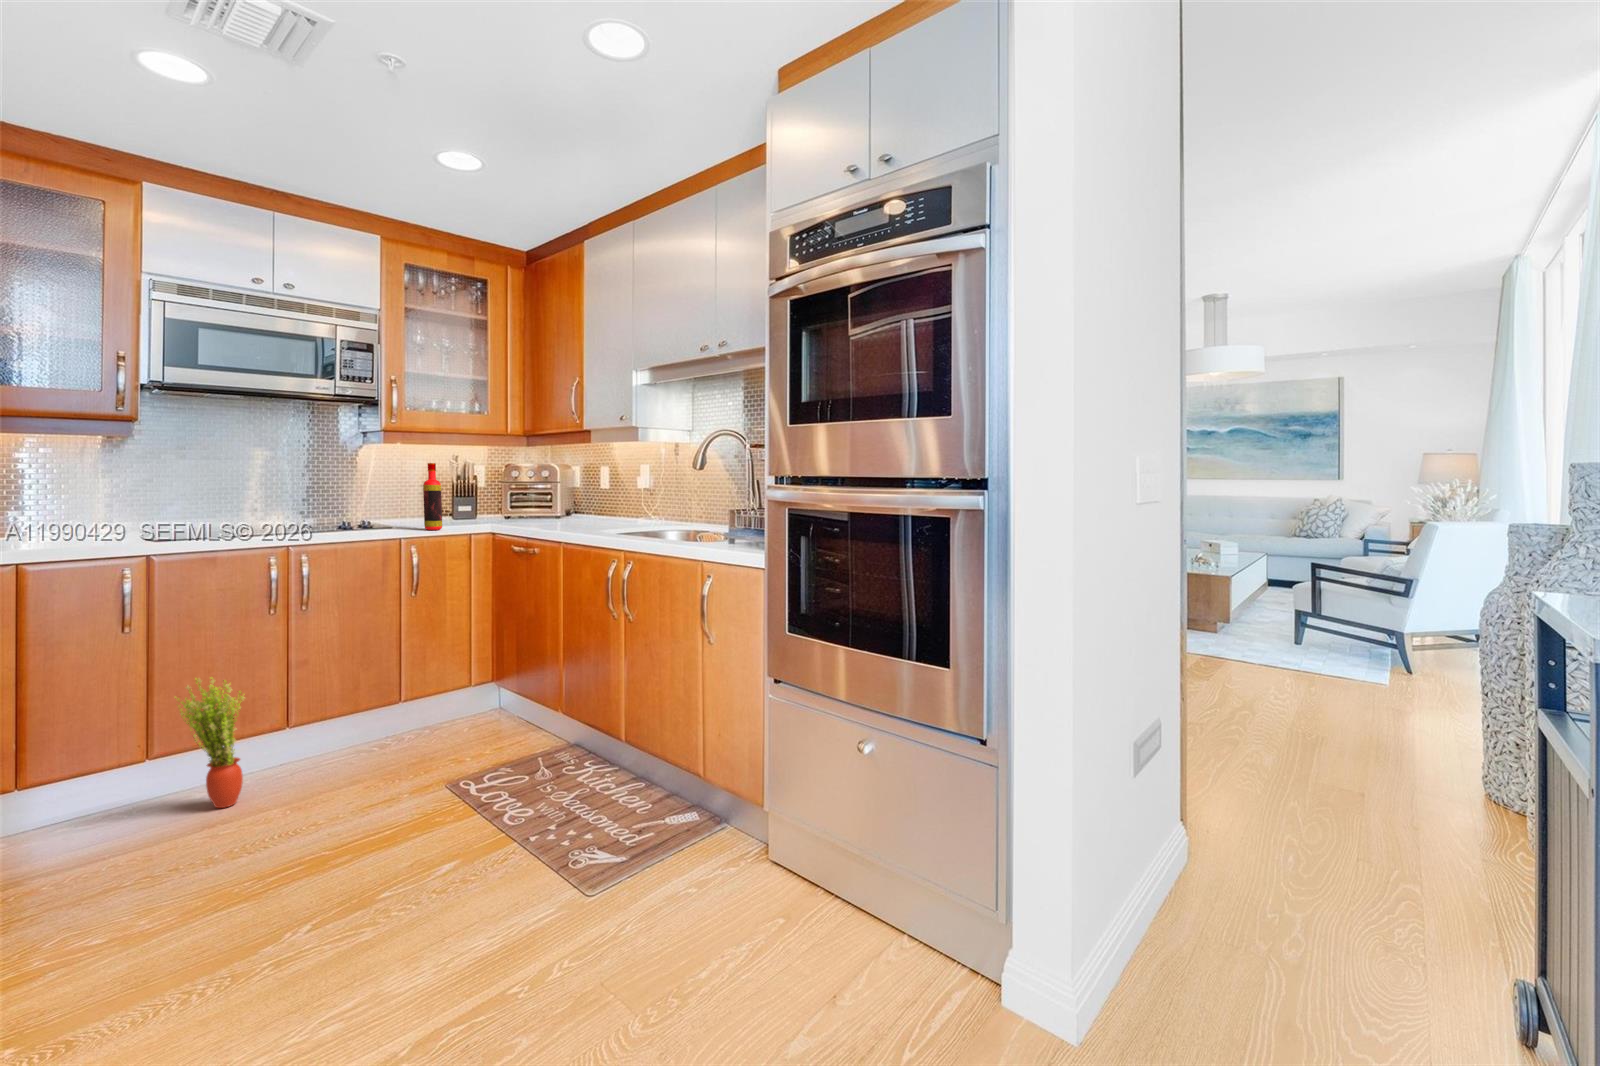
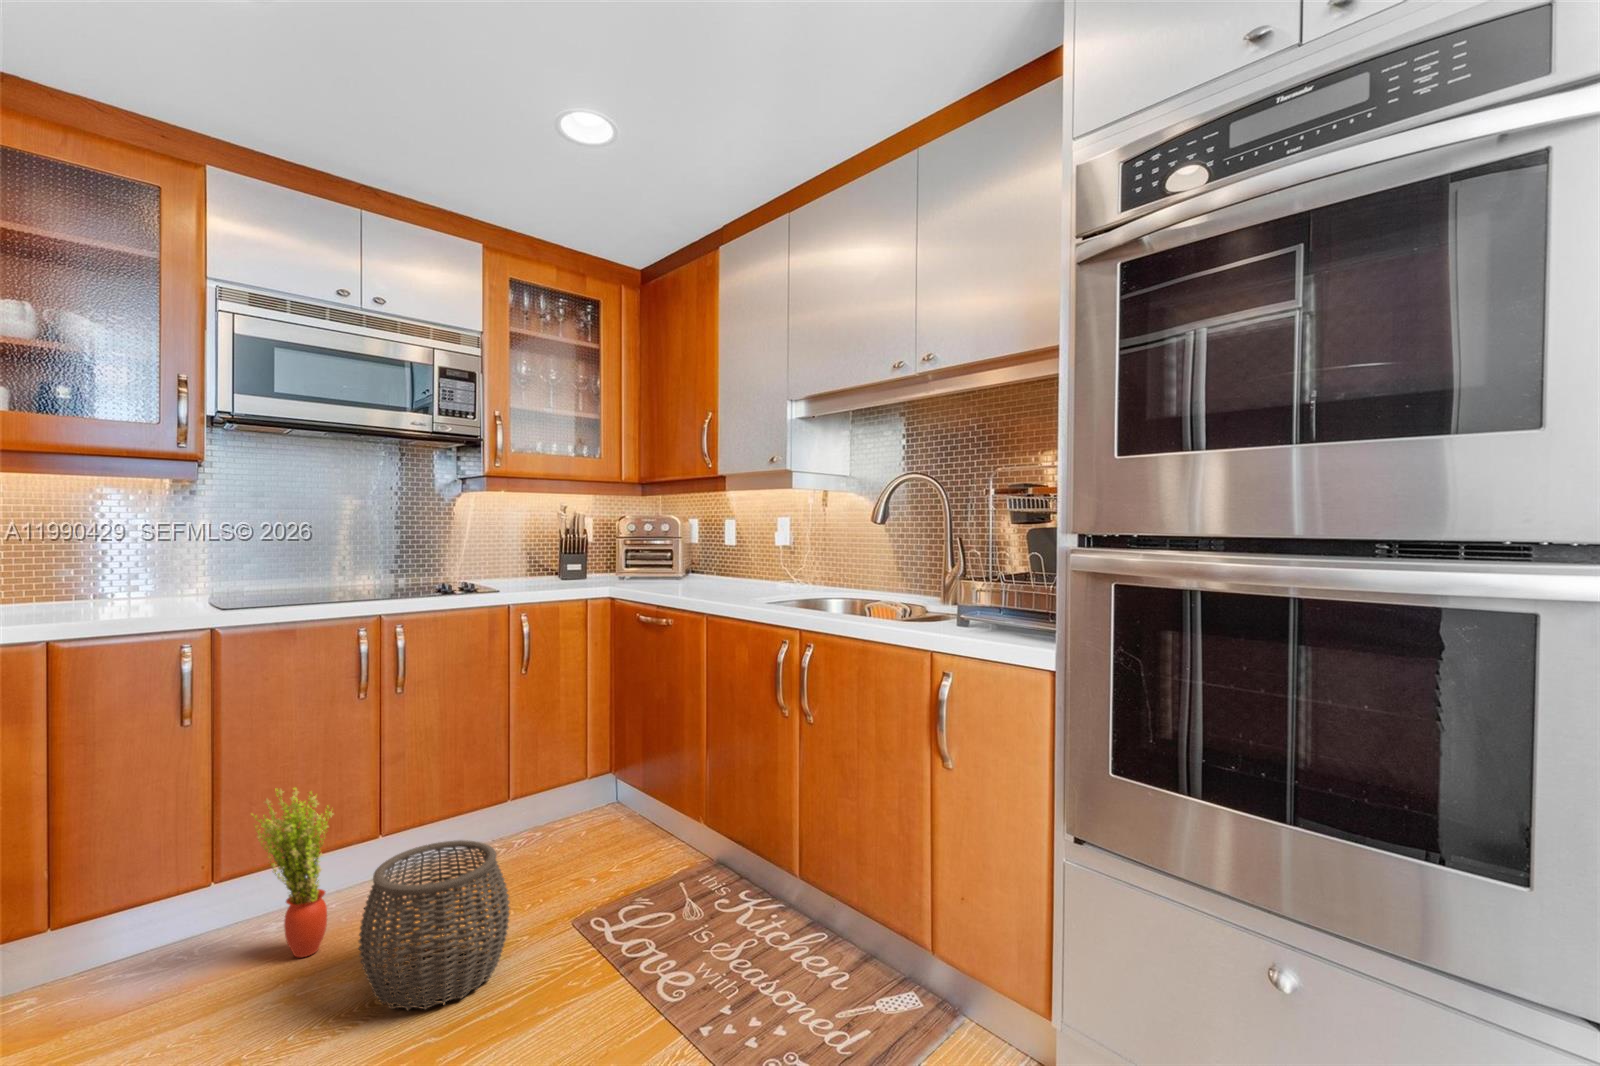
bottle: present [423,463,442,530] -> none [534,514,554,594]
woven basket: none [264,717,391,836] -> present [359,840,510,1011]

